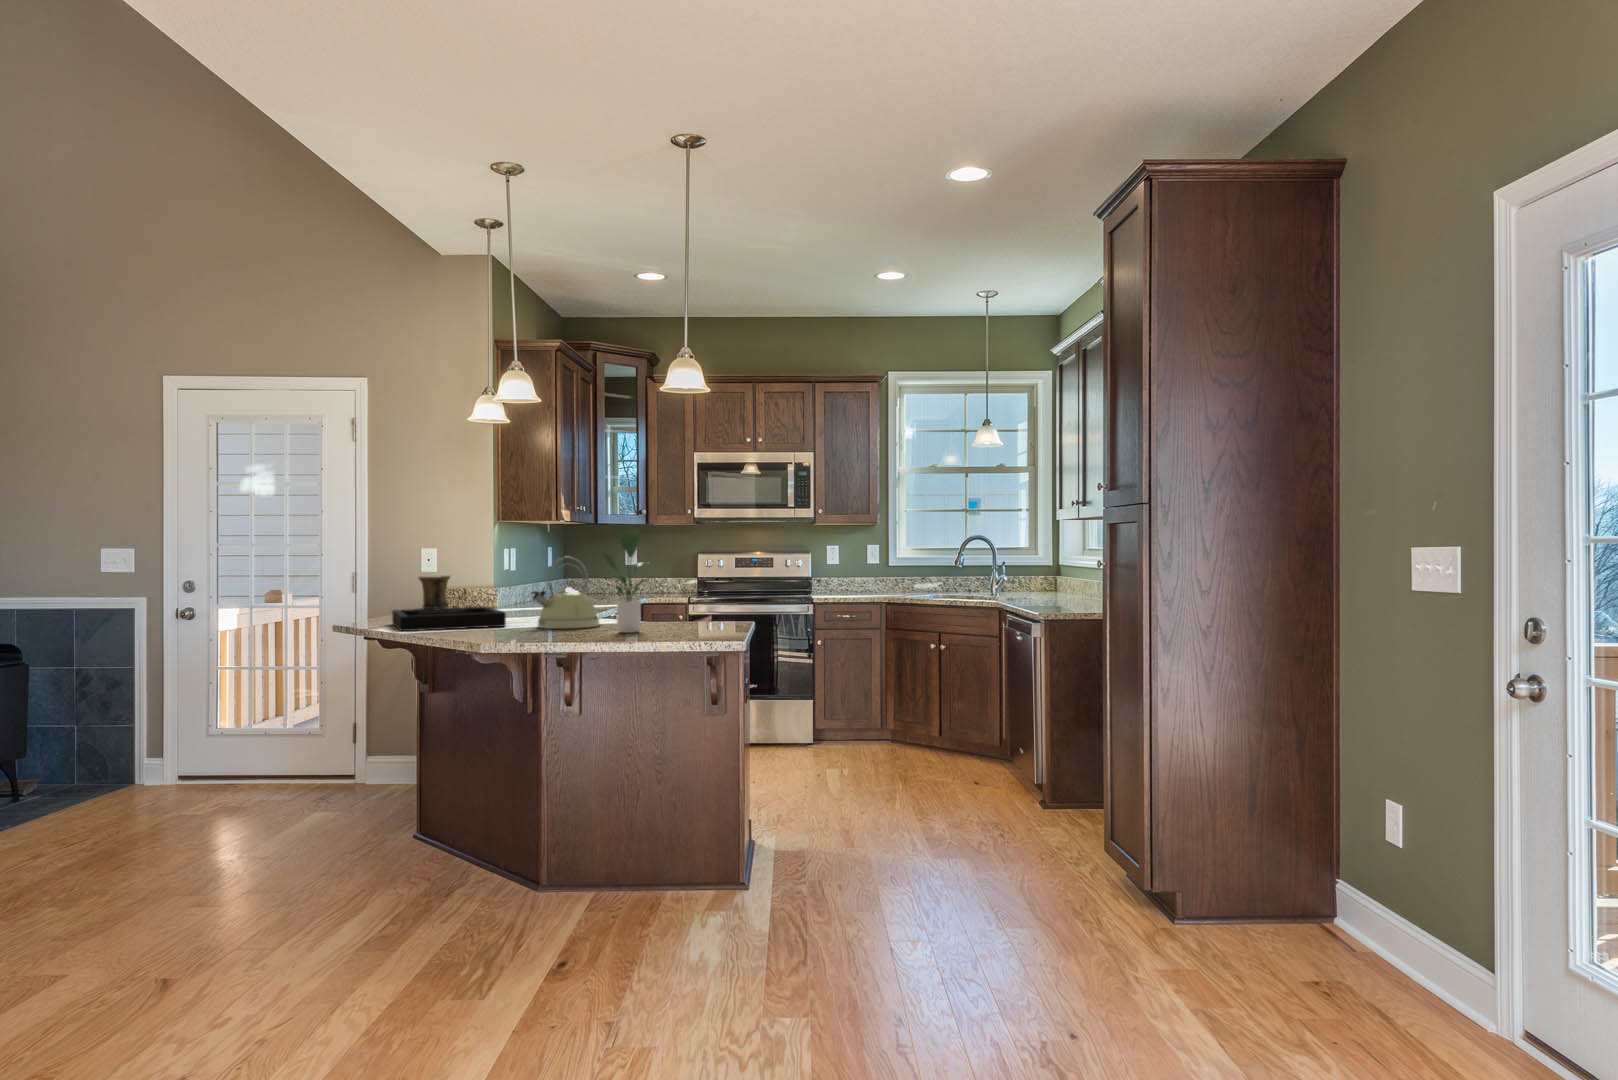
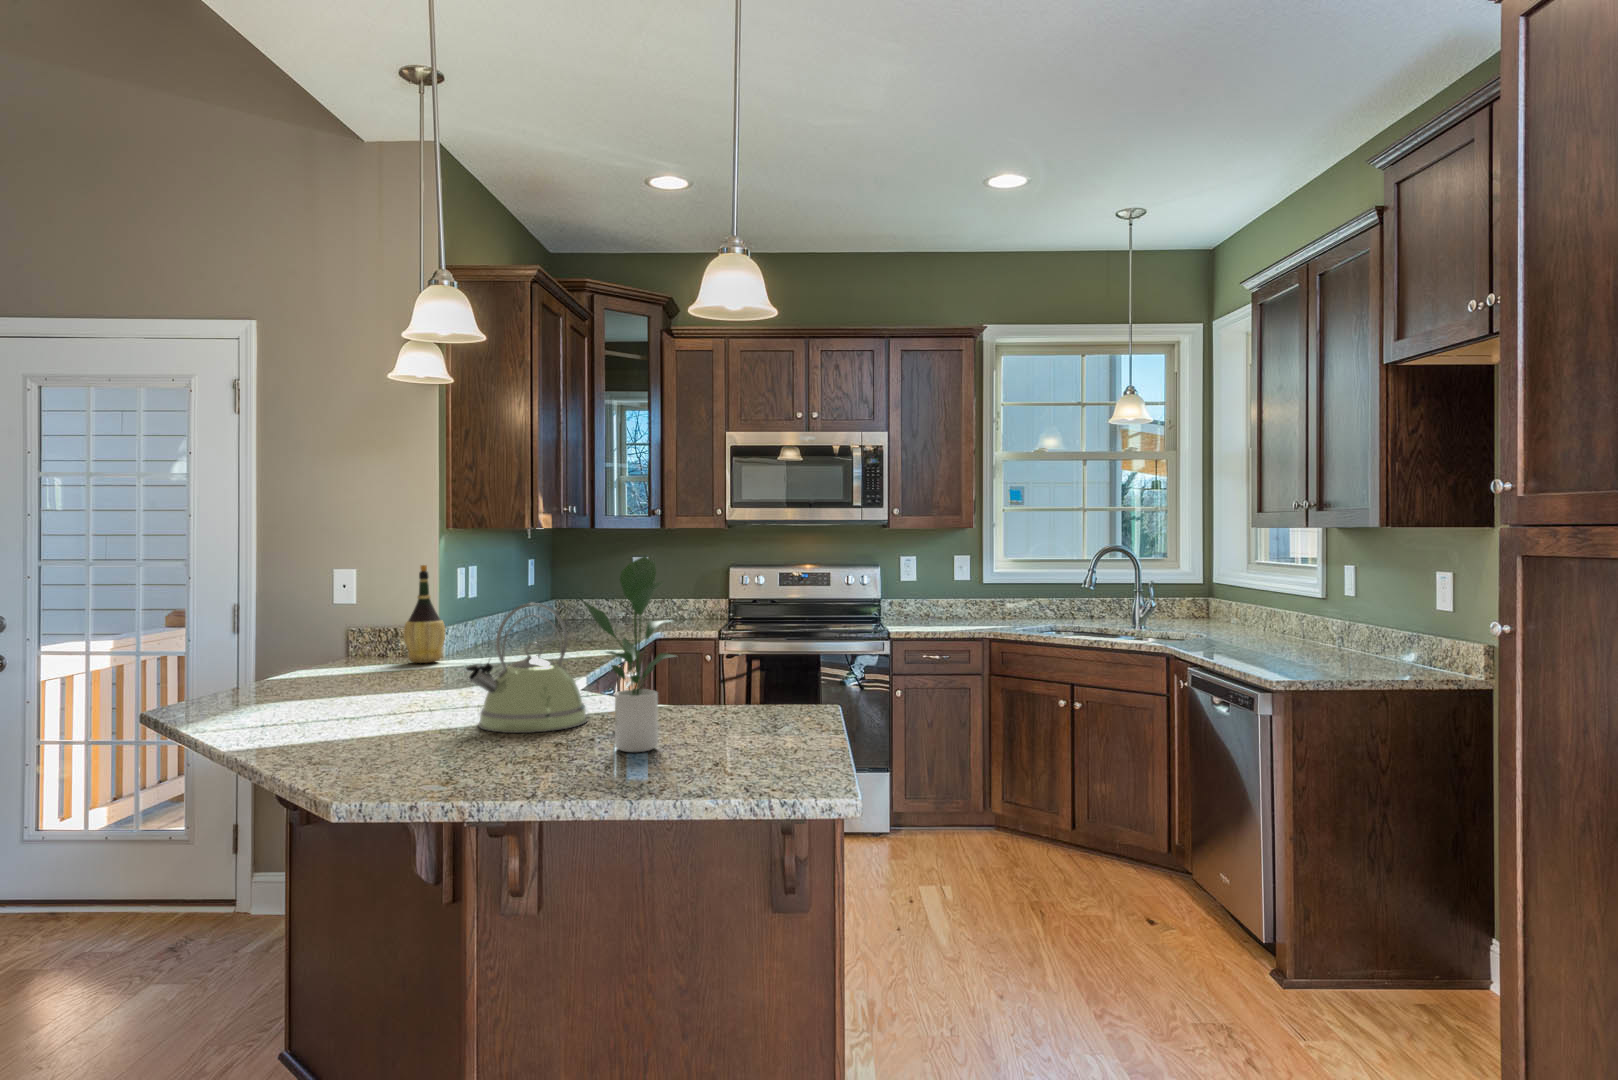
wine bottle: none [472,544,499,609] -> present [403,565,445,663]
mug: present [418,576,450,609] -> none [328,609,378,659]
decorative tray: present [392,607,506,631] -> none [235,676,426,738]

